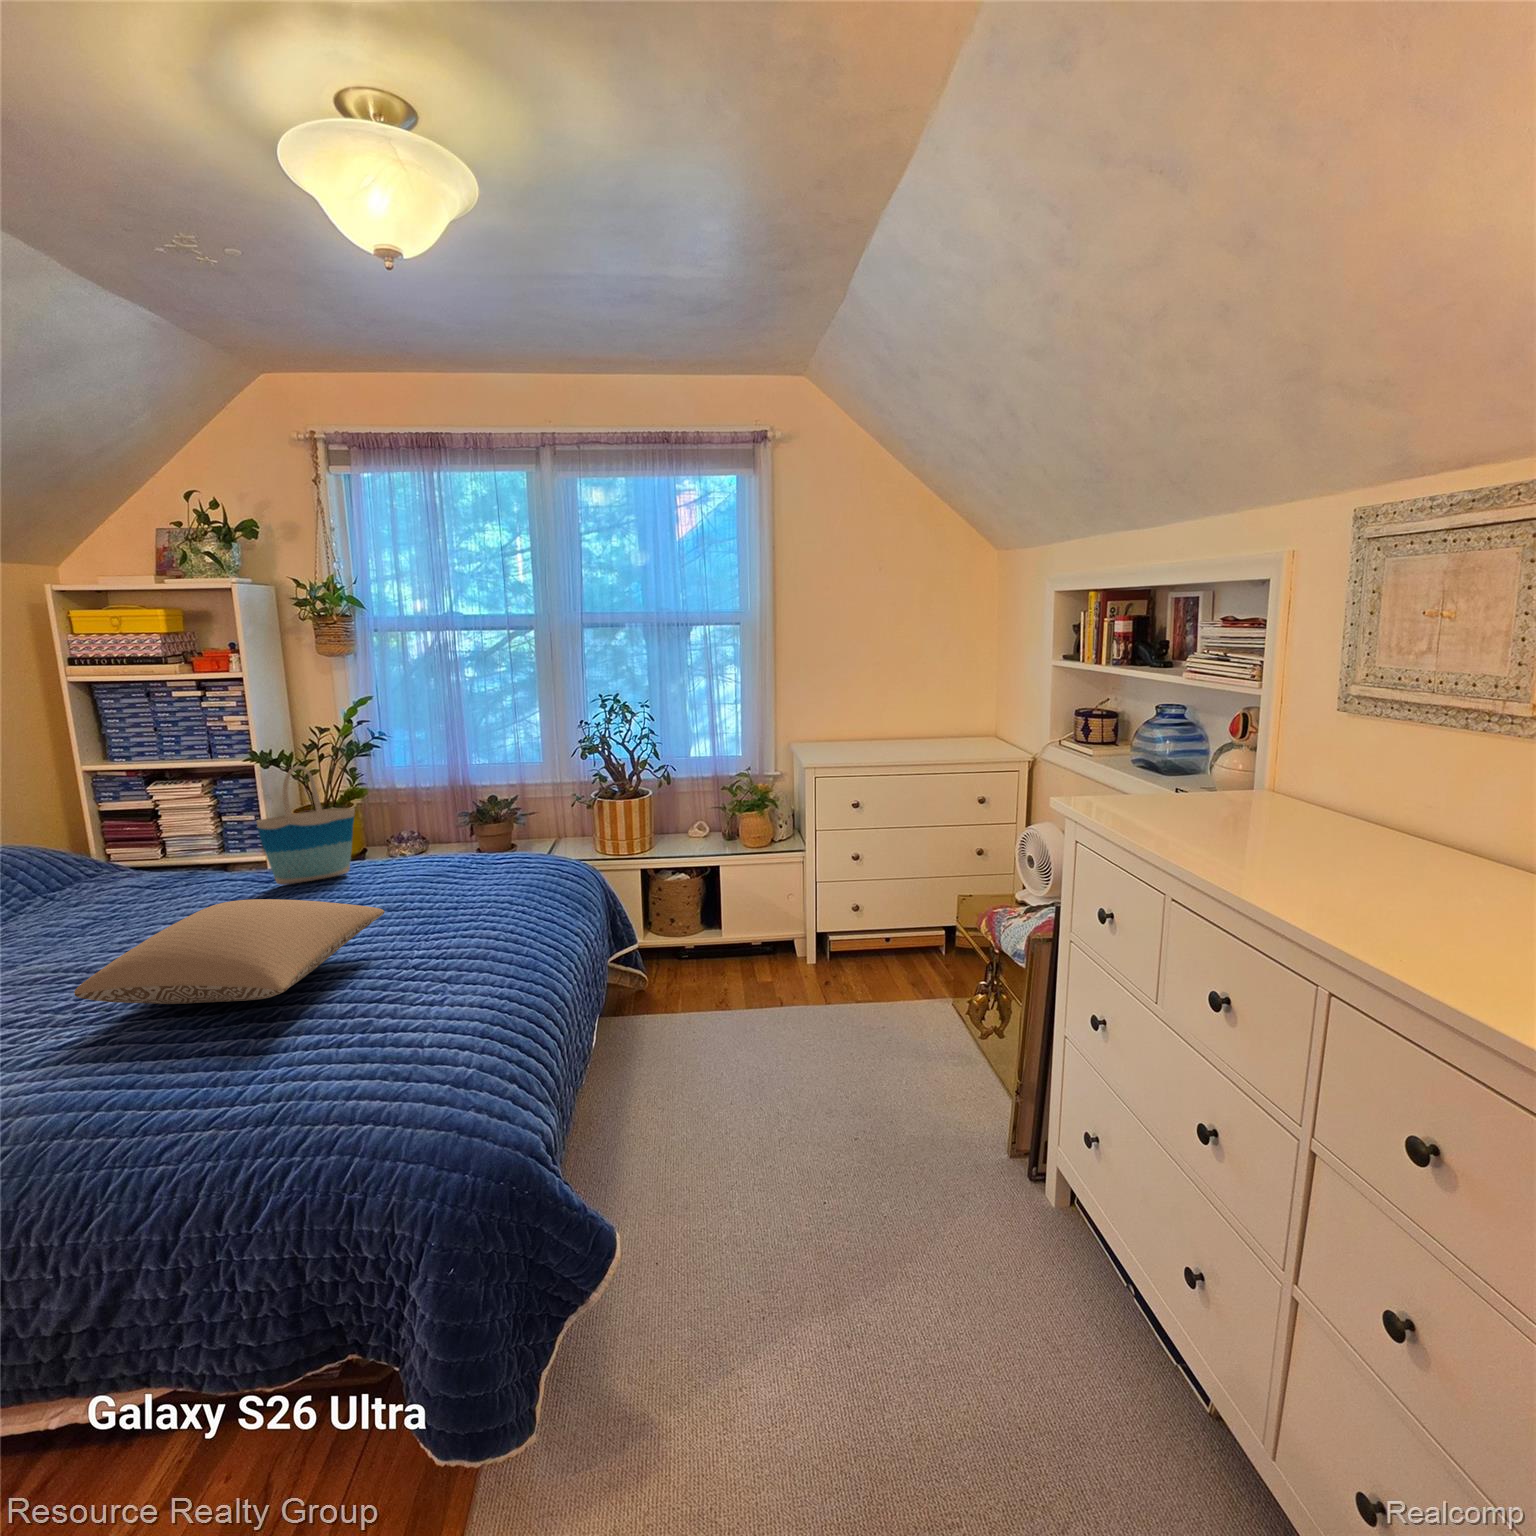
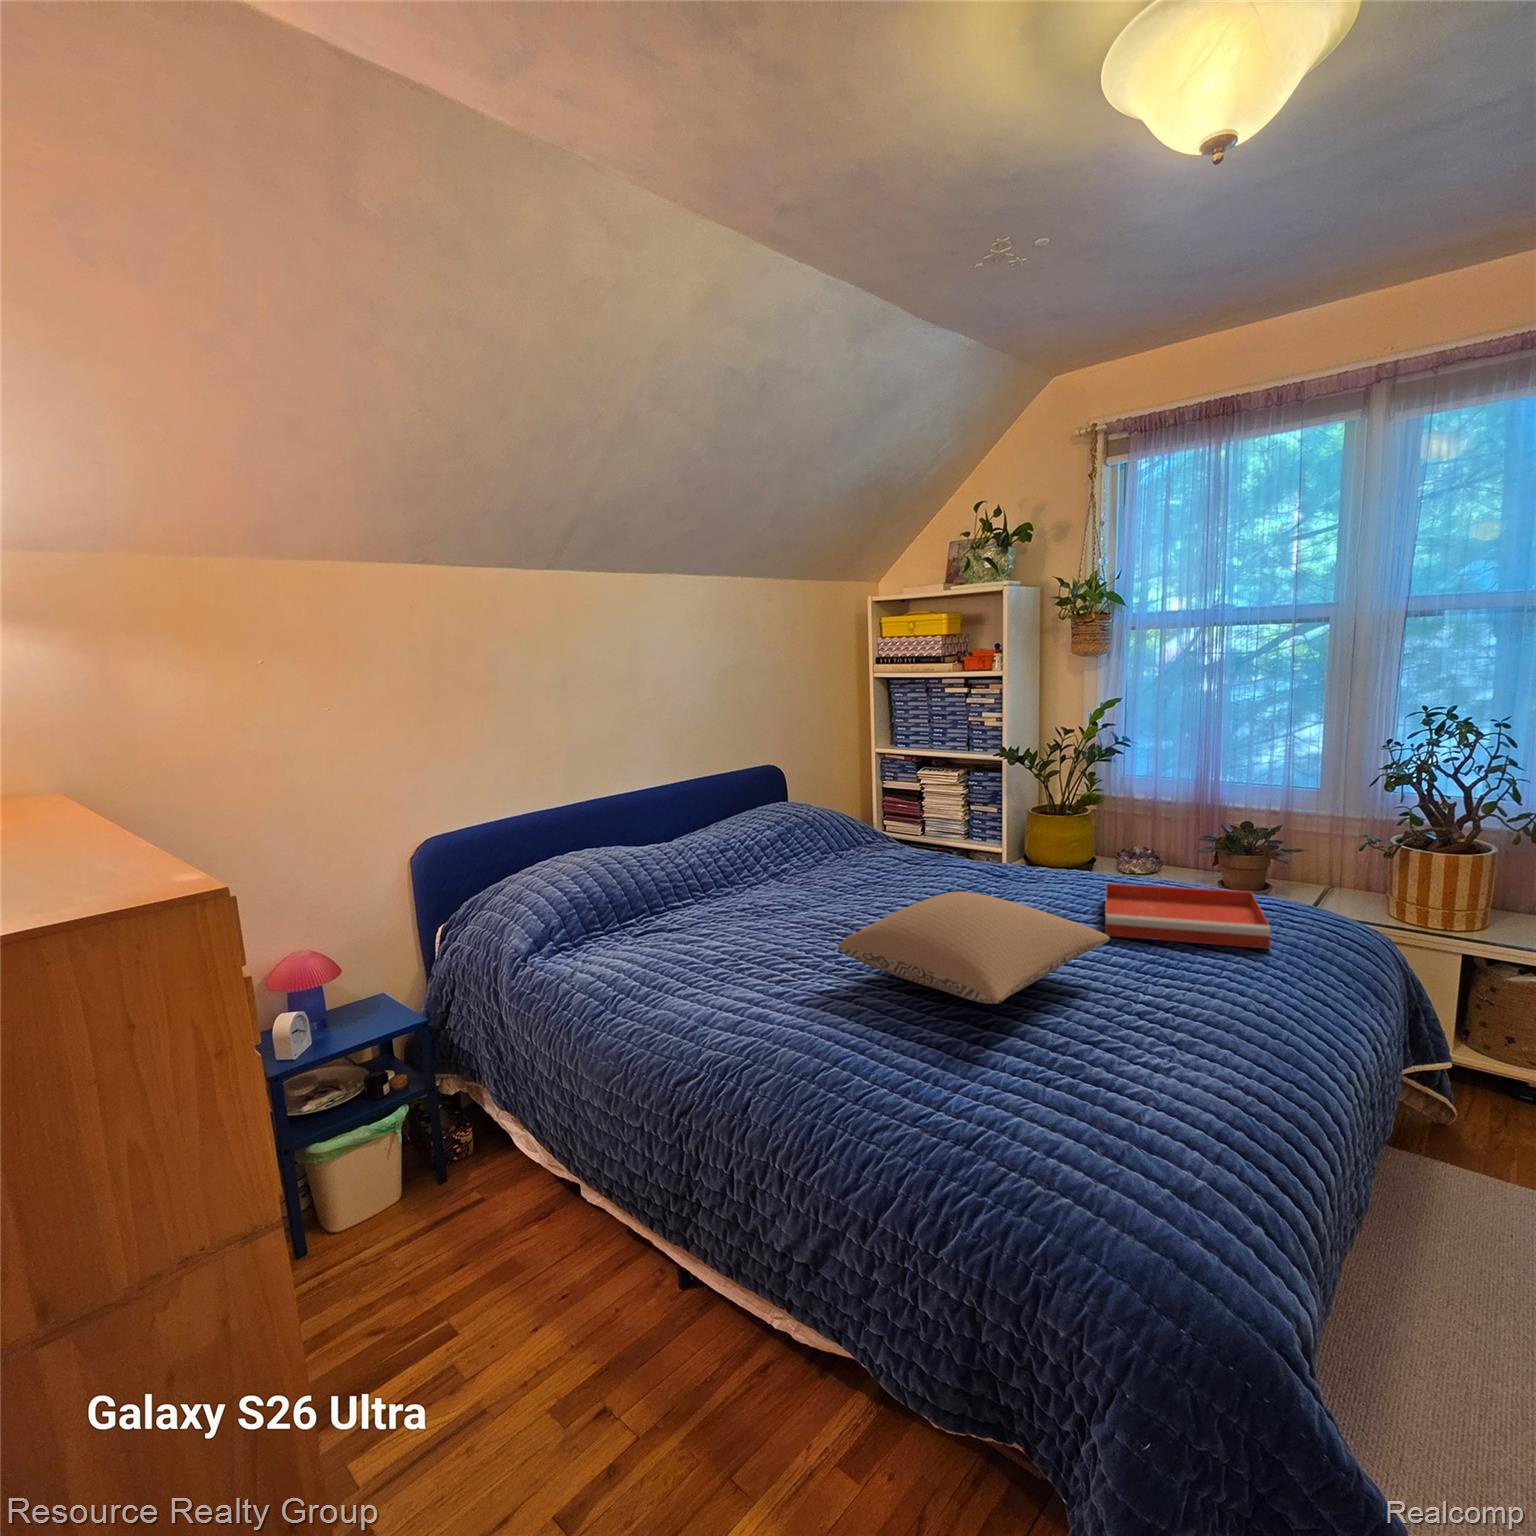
tote bag: present [257,766,355,885] -> none [997,765,1090,883]
tray: none [377,851,513,912] -> present [1105,883,1271,949]

